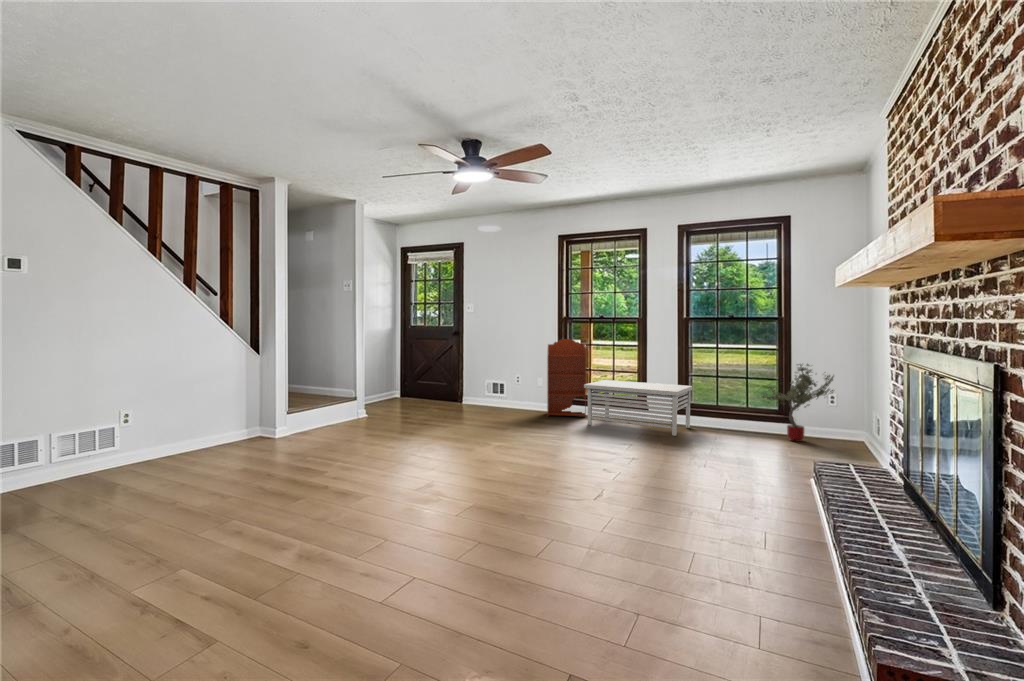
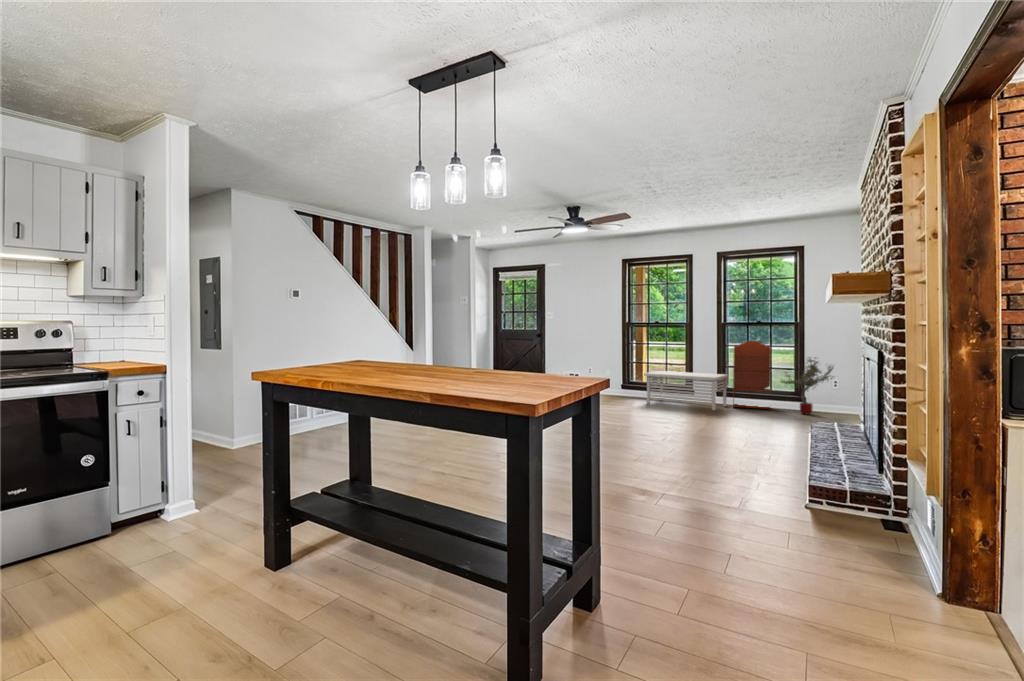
bookcase: present [547,339,586,416] -> present [733,341,771,409]

